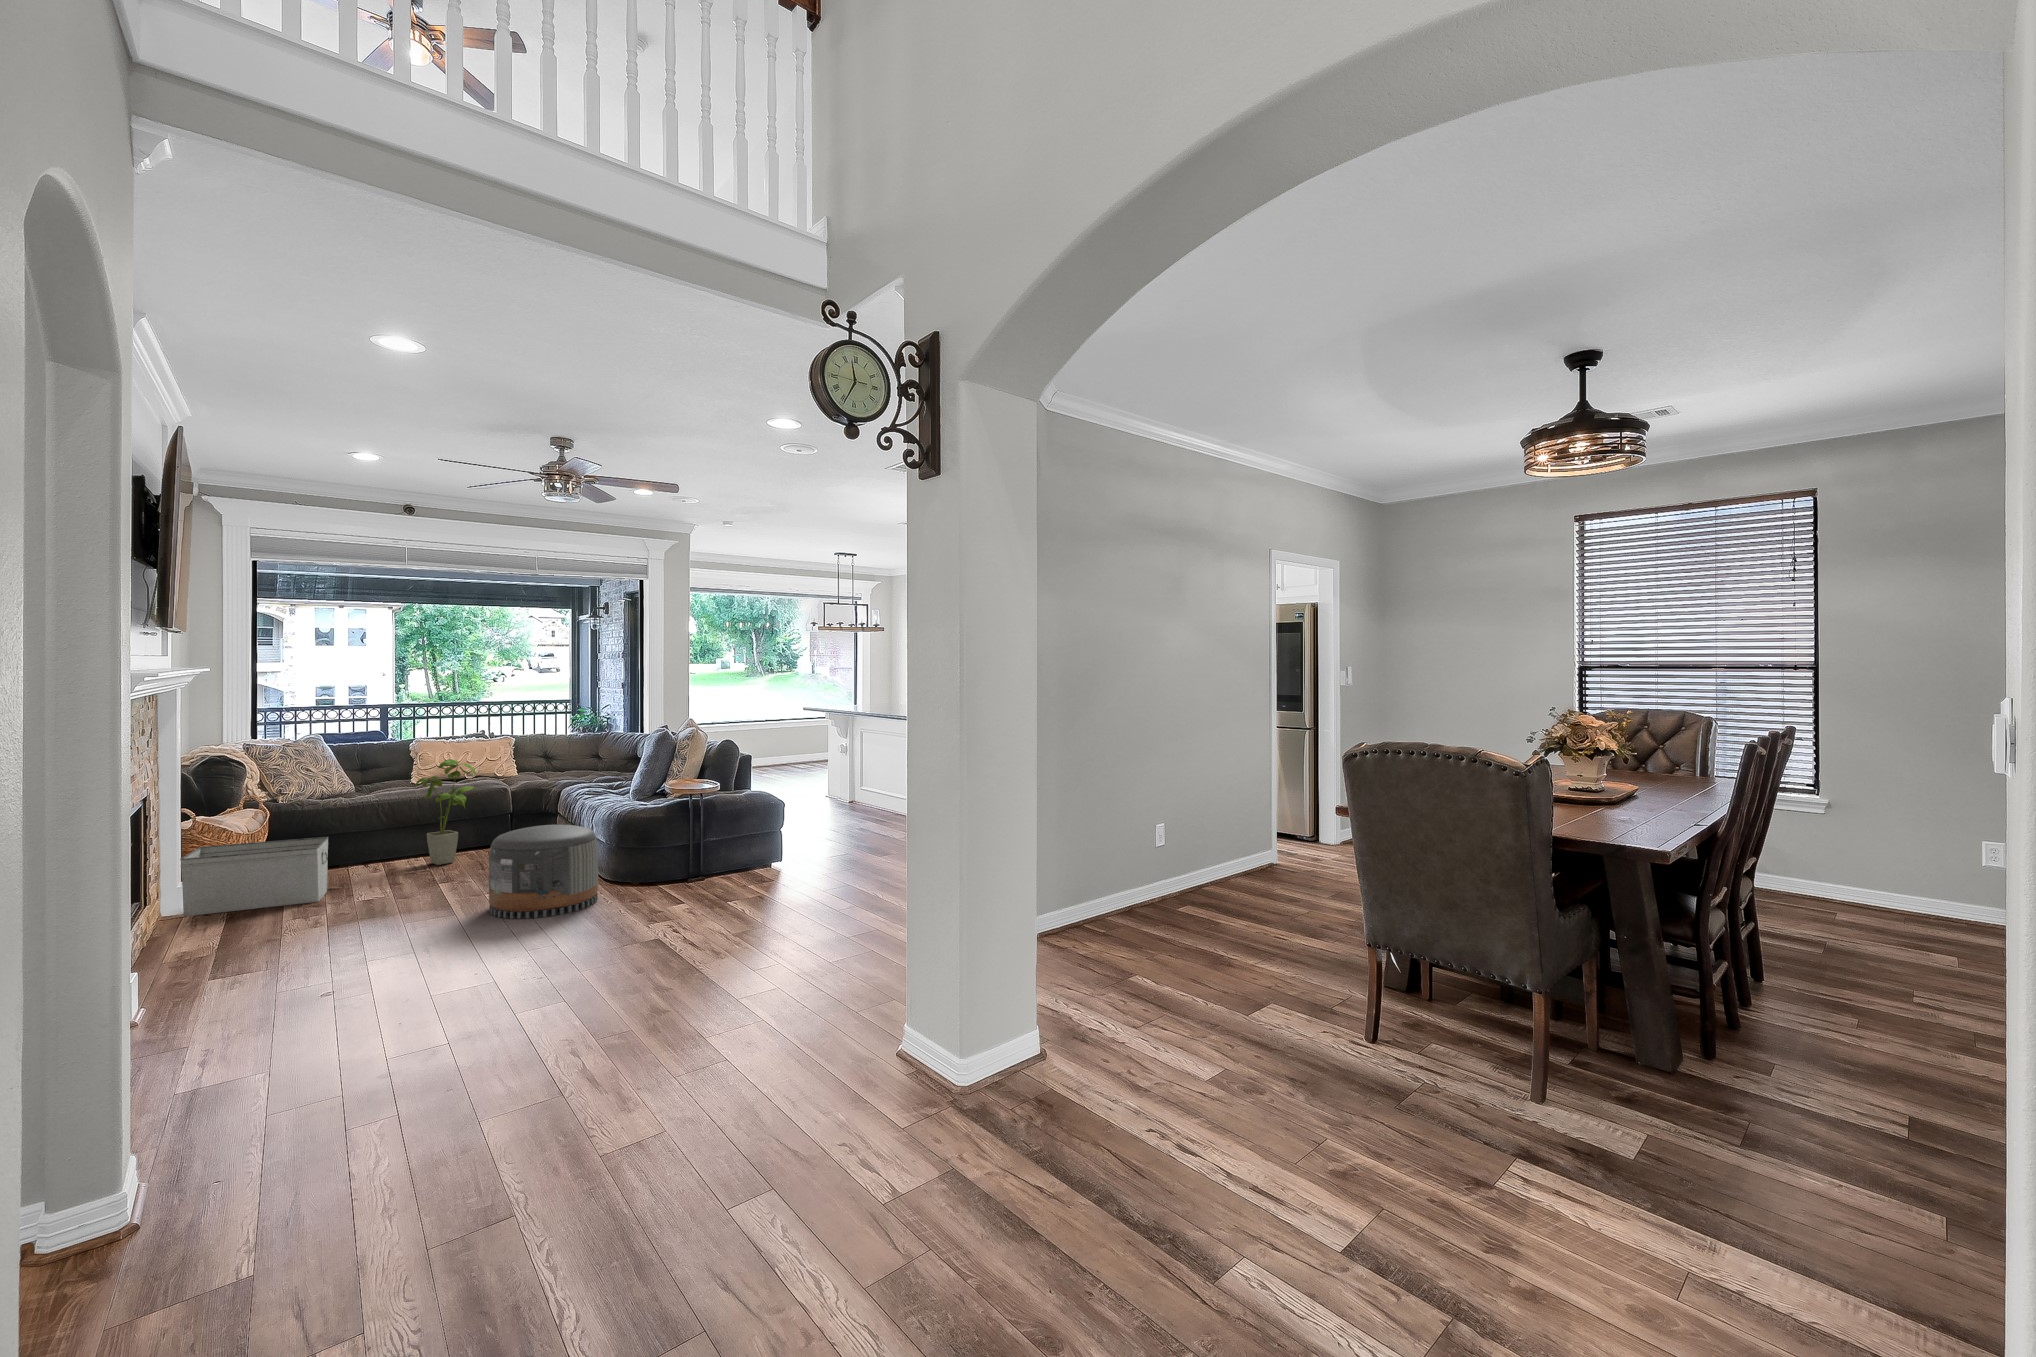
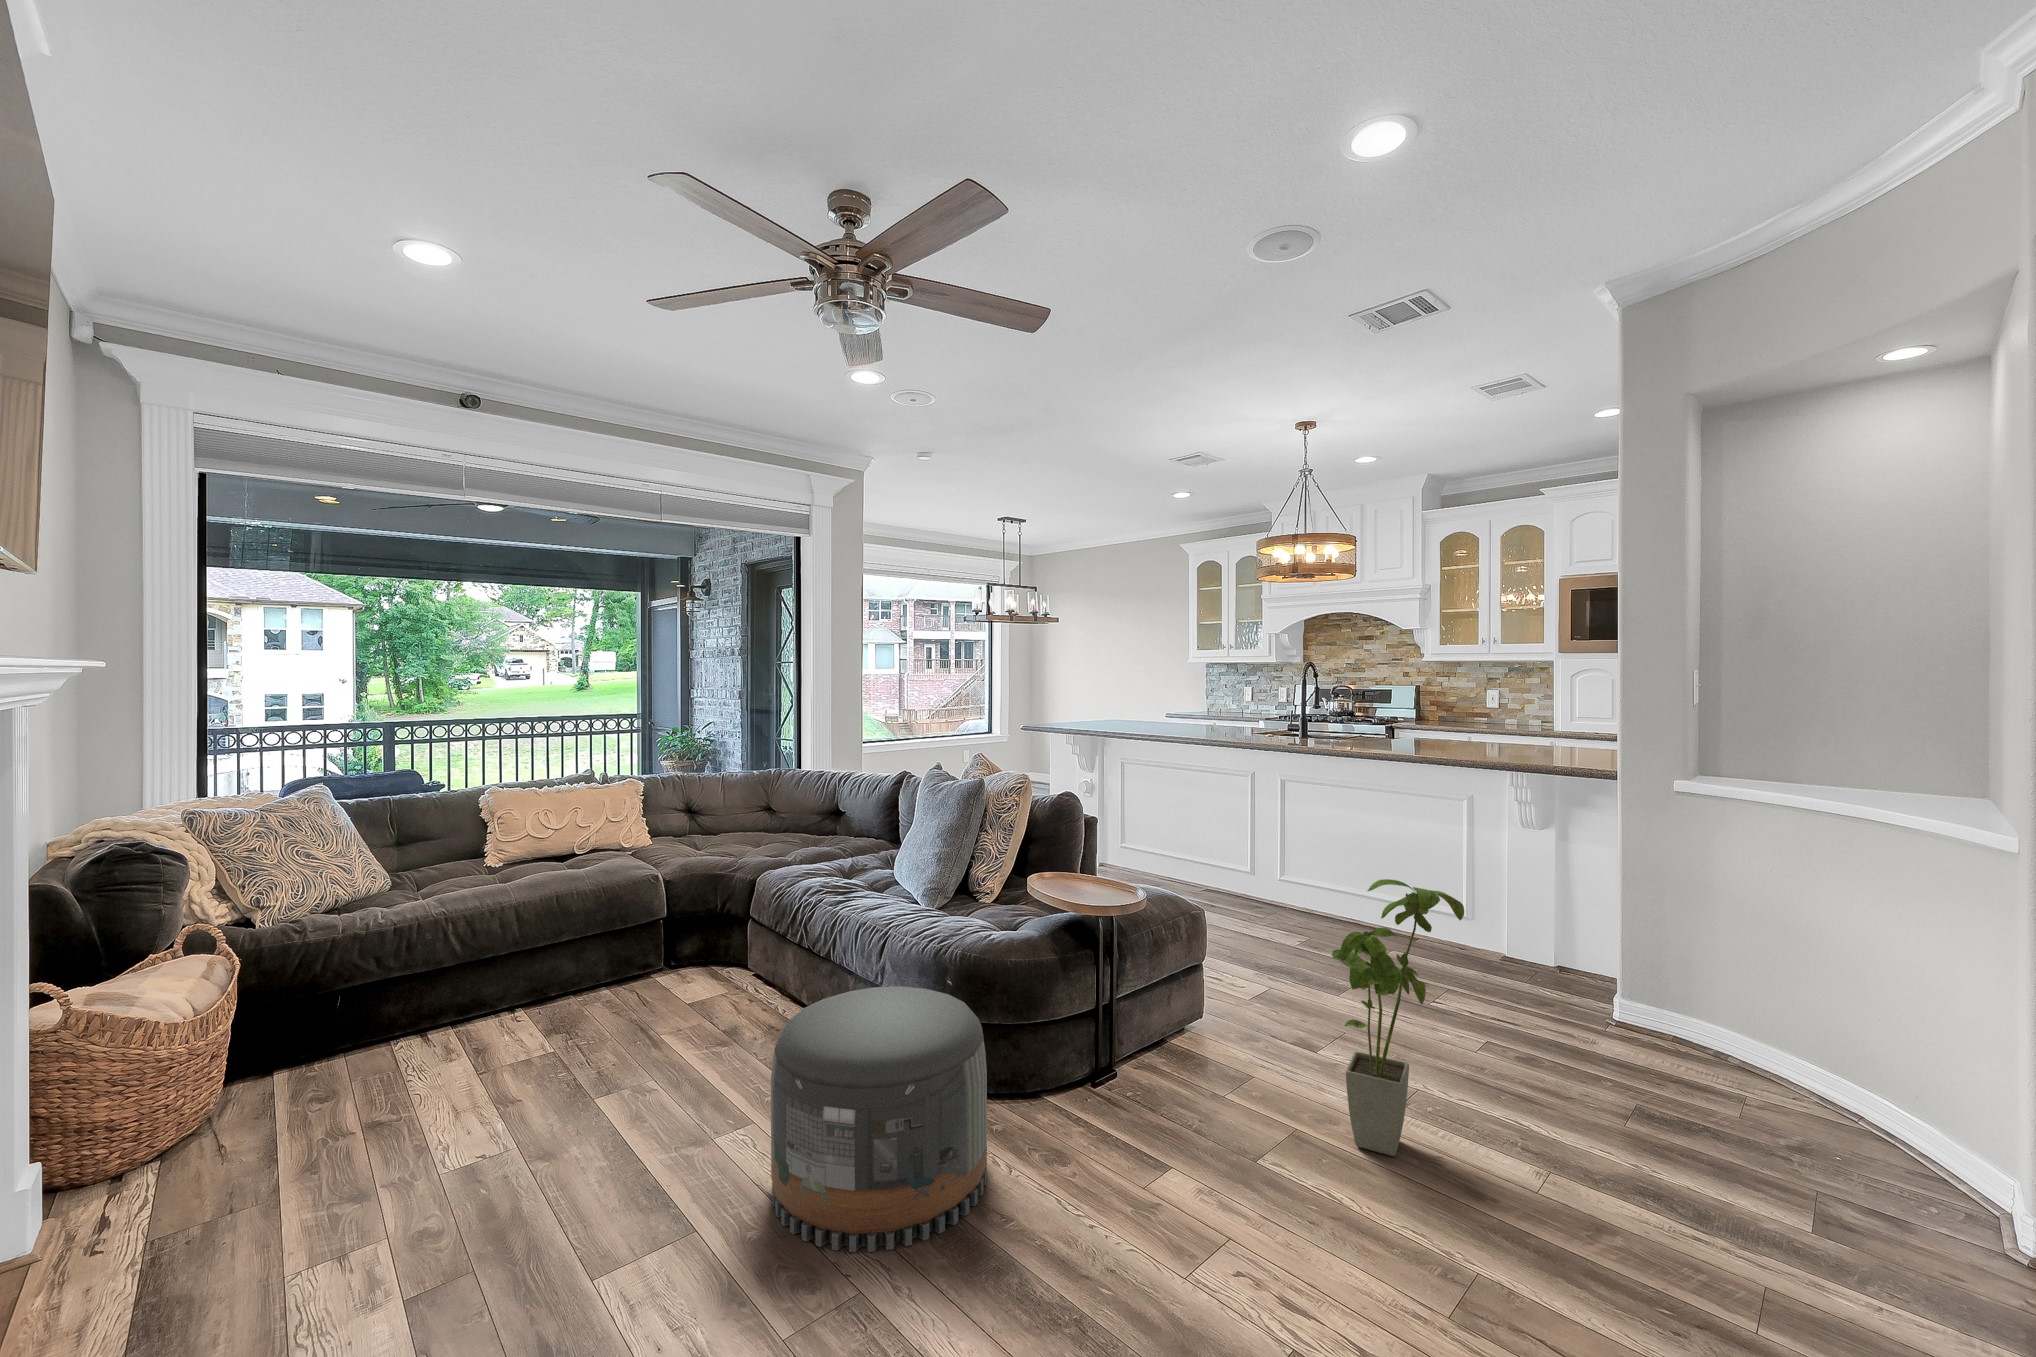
house plant: present [415,759,476,865] -> present [1332,879,1464,1156]
storage bin: present [180,837,329,916] -> none [15,1017,371,1270]

